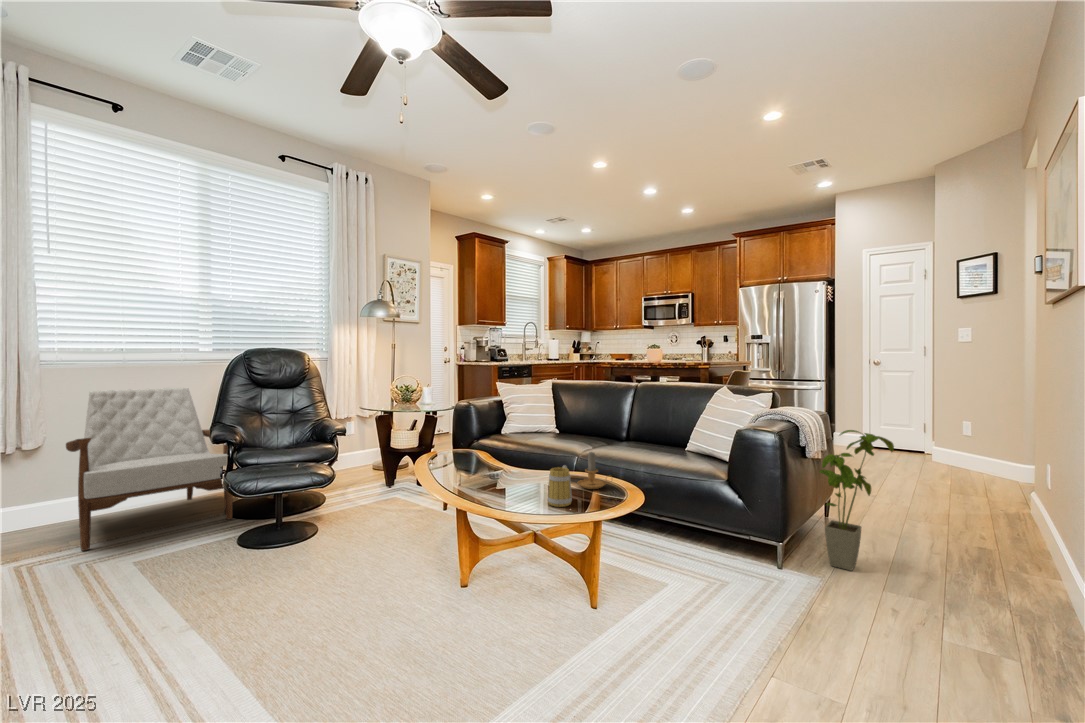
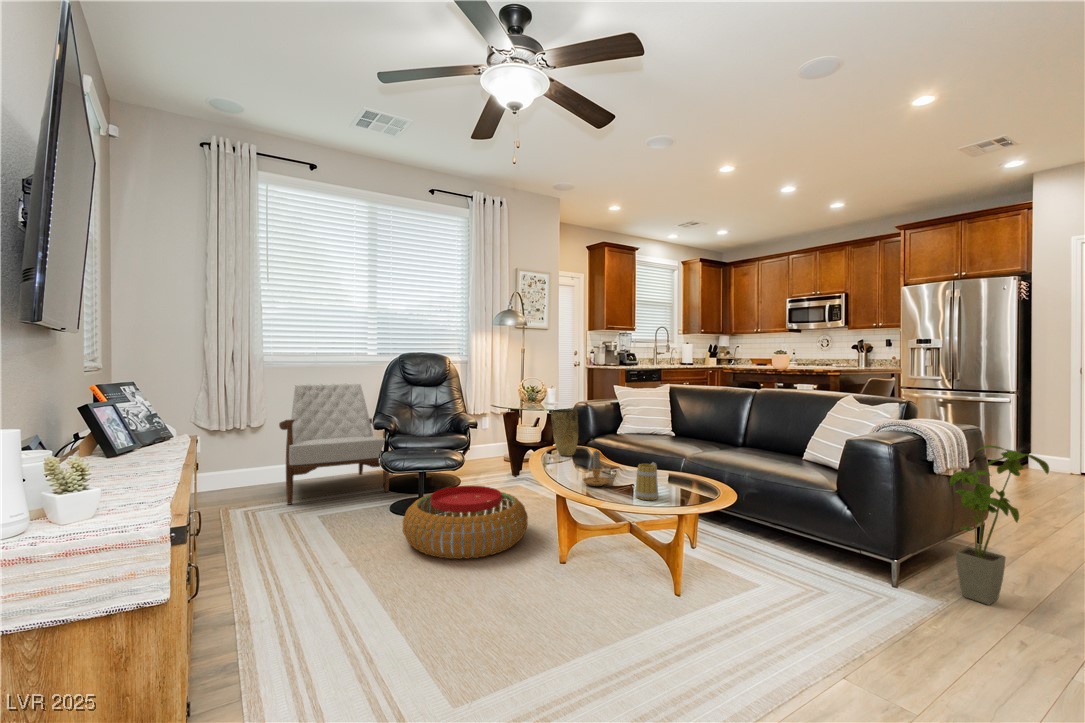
vase: none [438,410,470,462] -> present [551,409,578,456]
candle: present [578,452,609,489] -> present [583,451,612,486]
pouf: none [261,504,419,598] -> present [403,486,528,559]

